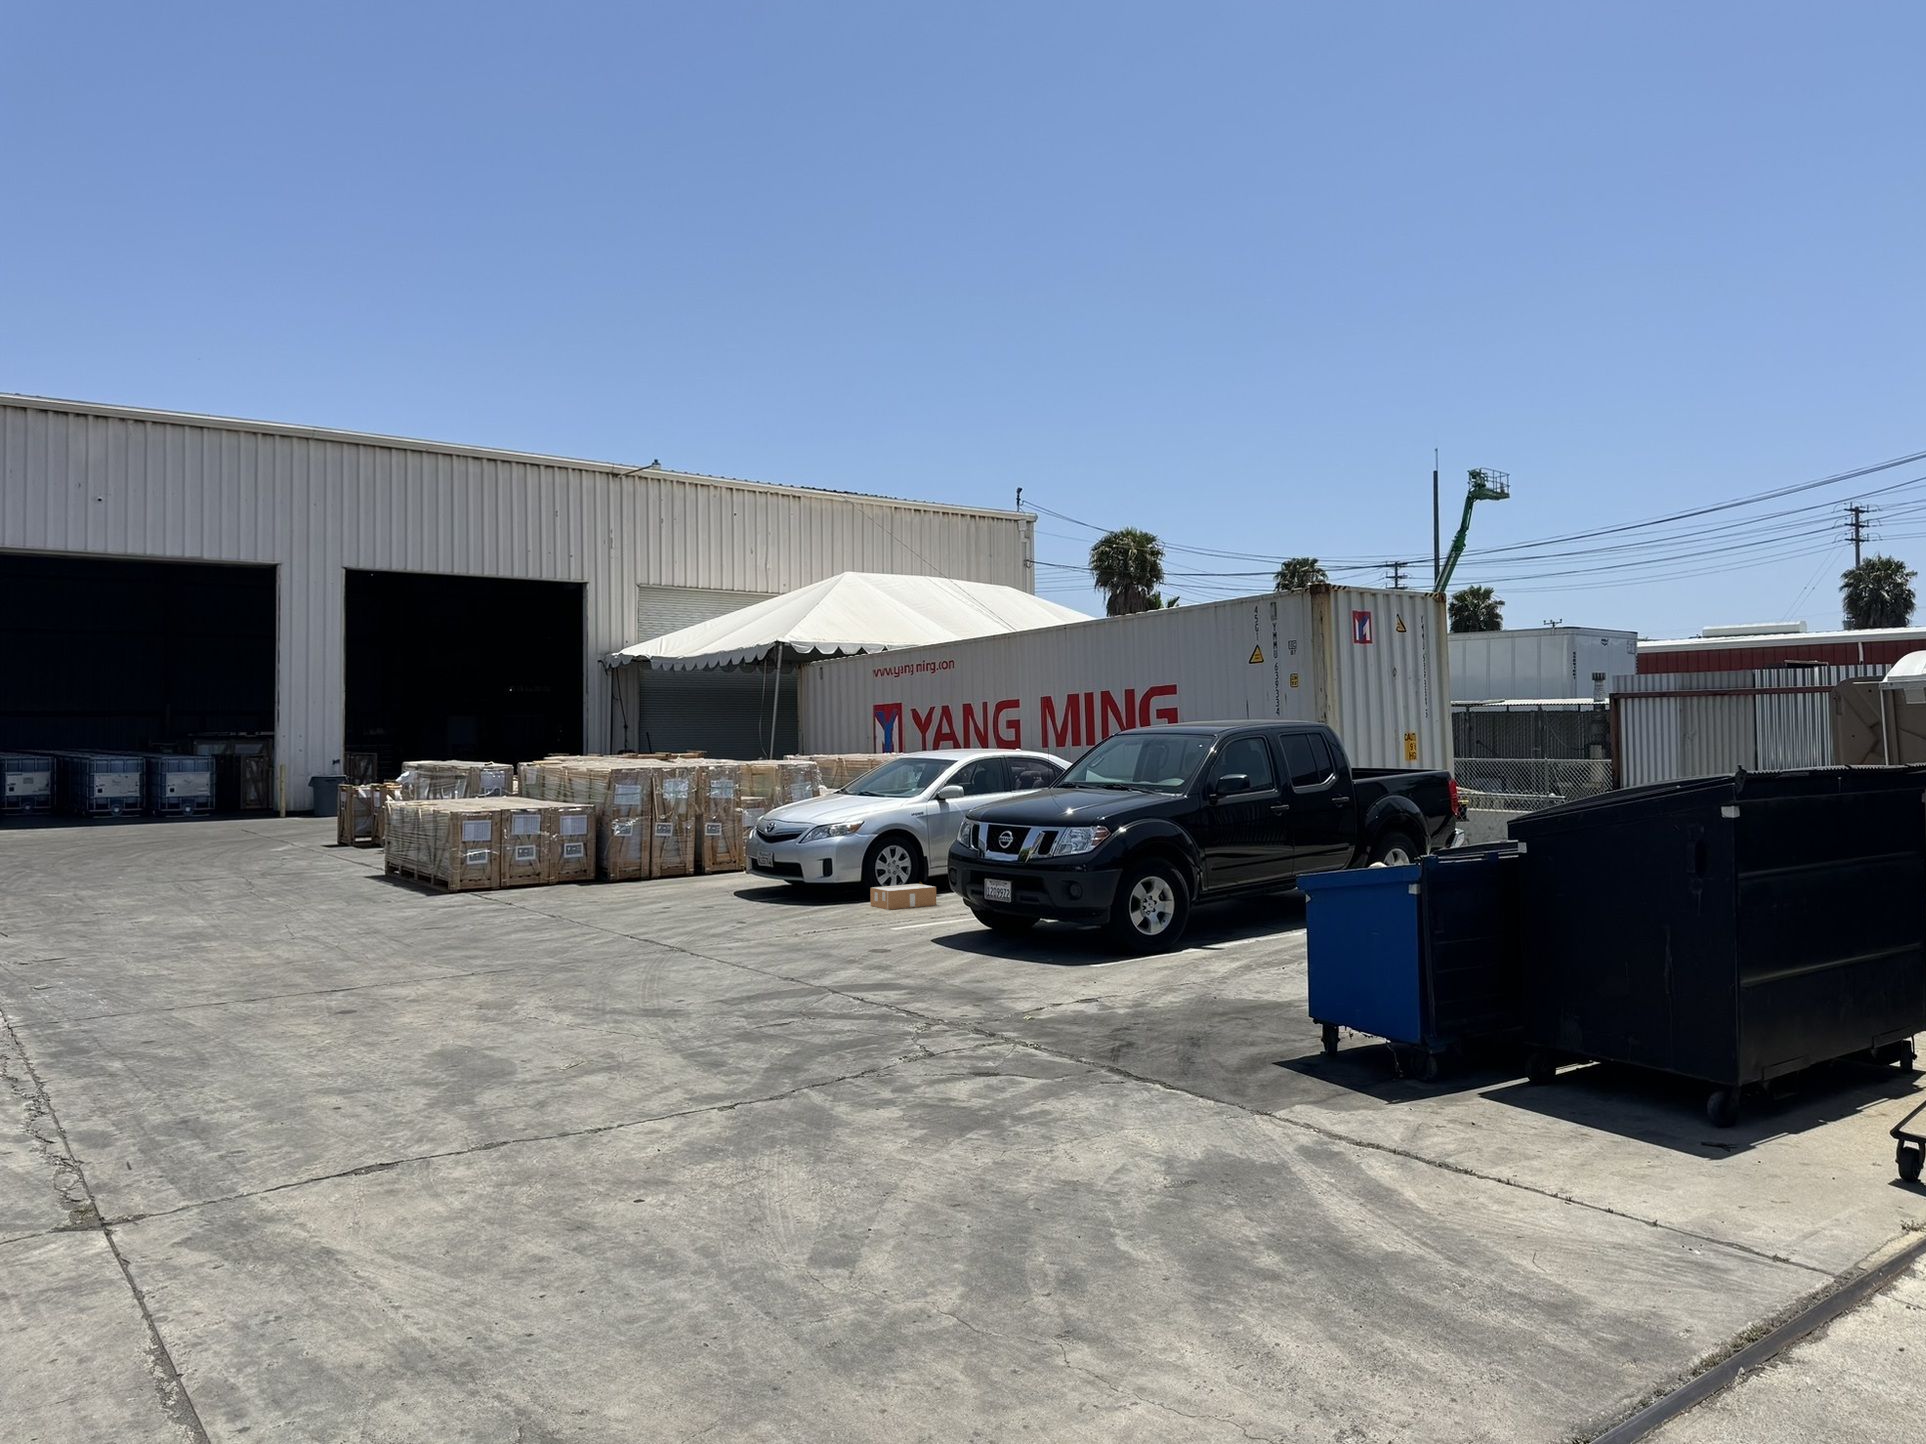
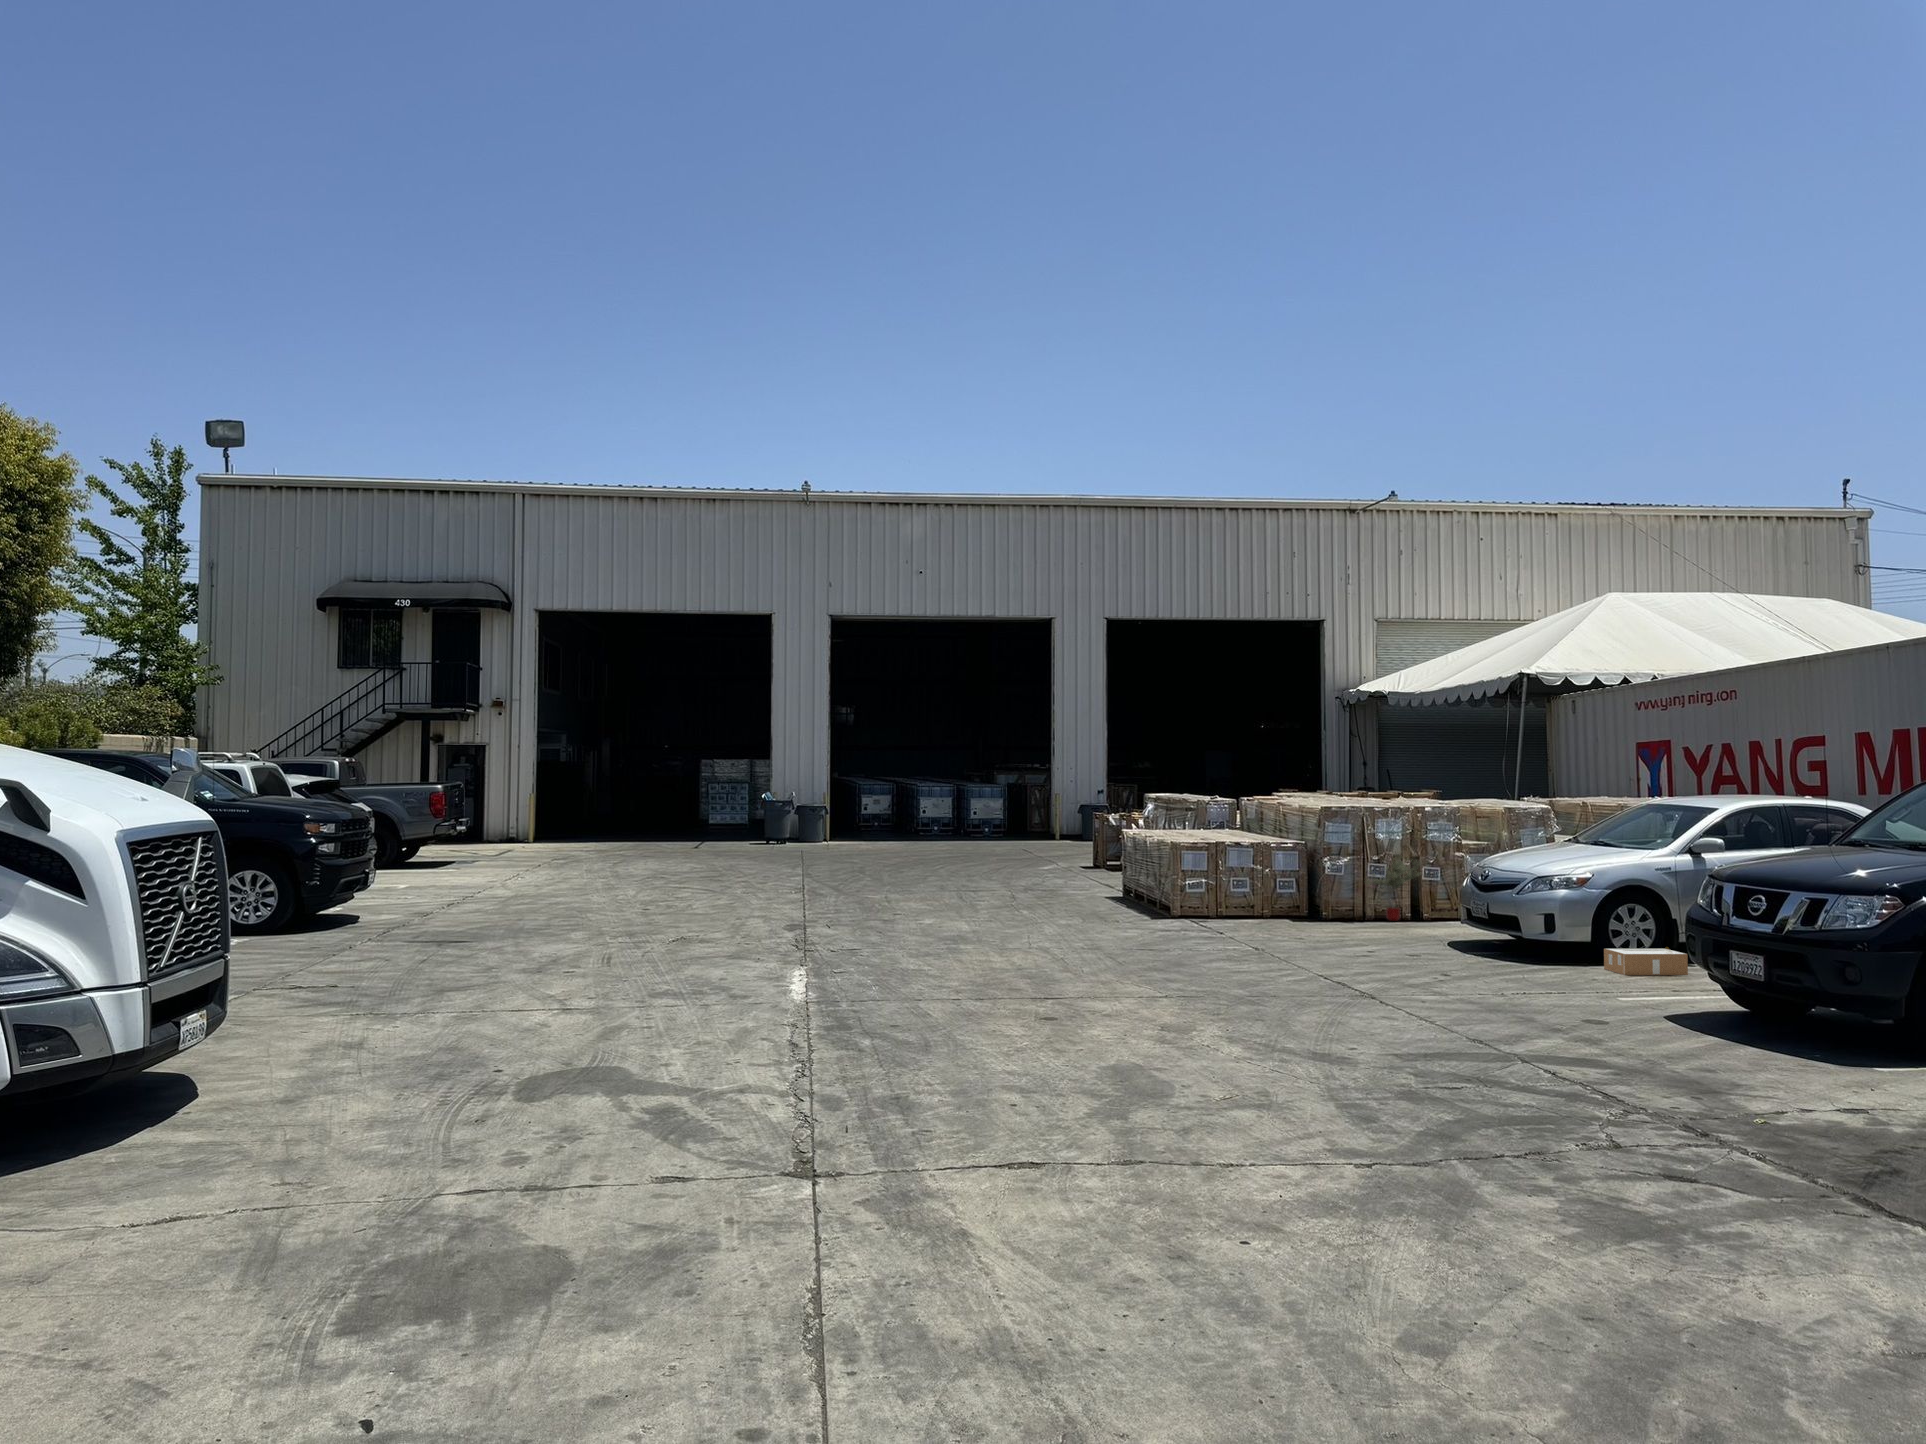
potted tree: none [648,809,703,877] -> present [1367,851,1421,921]

